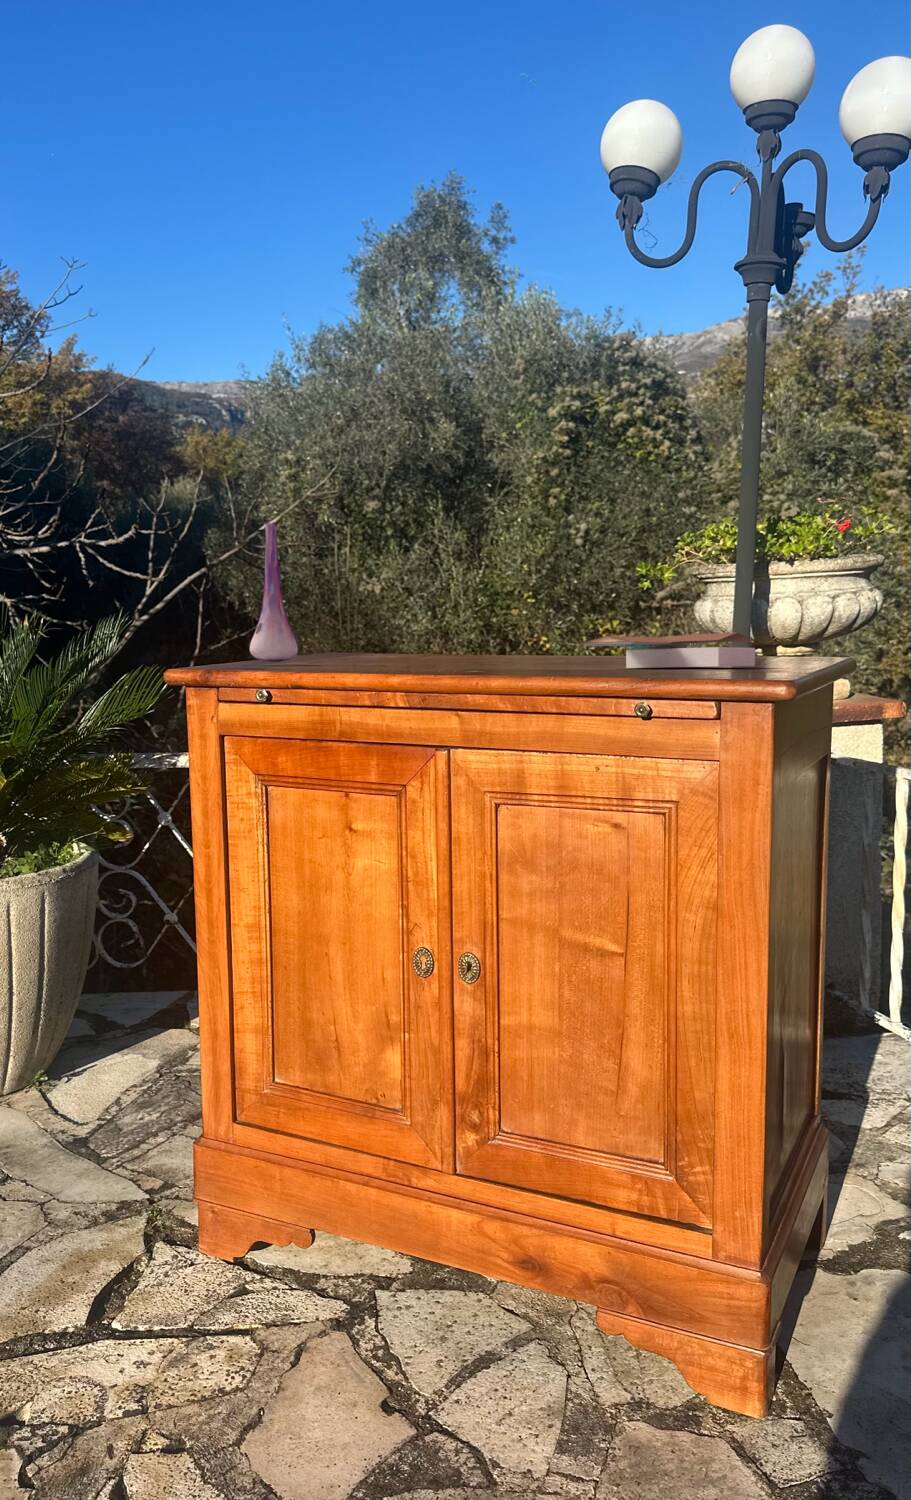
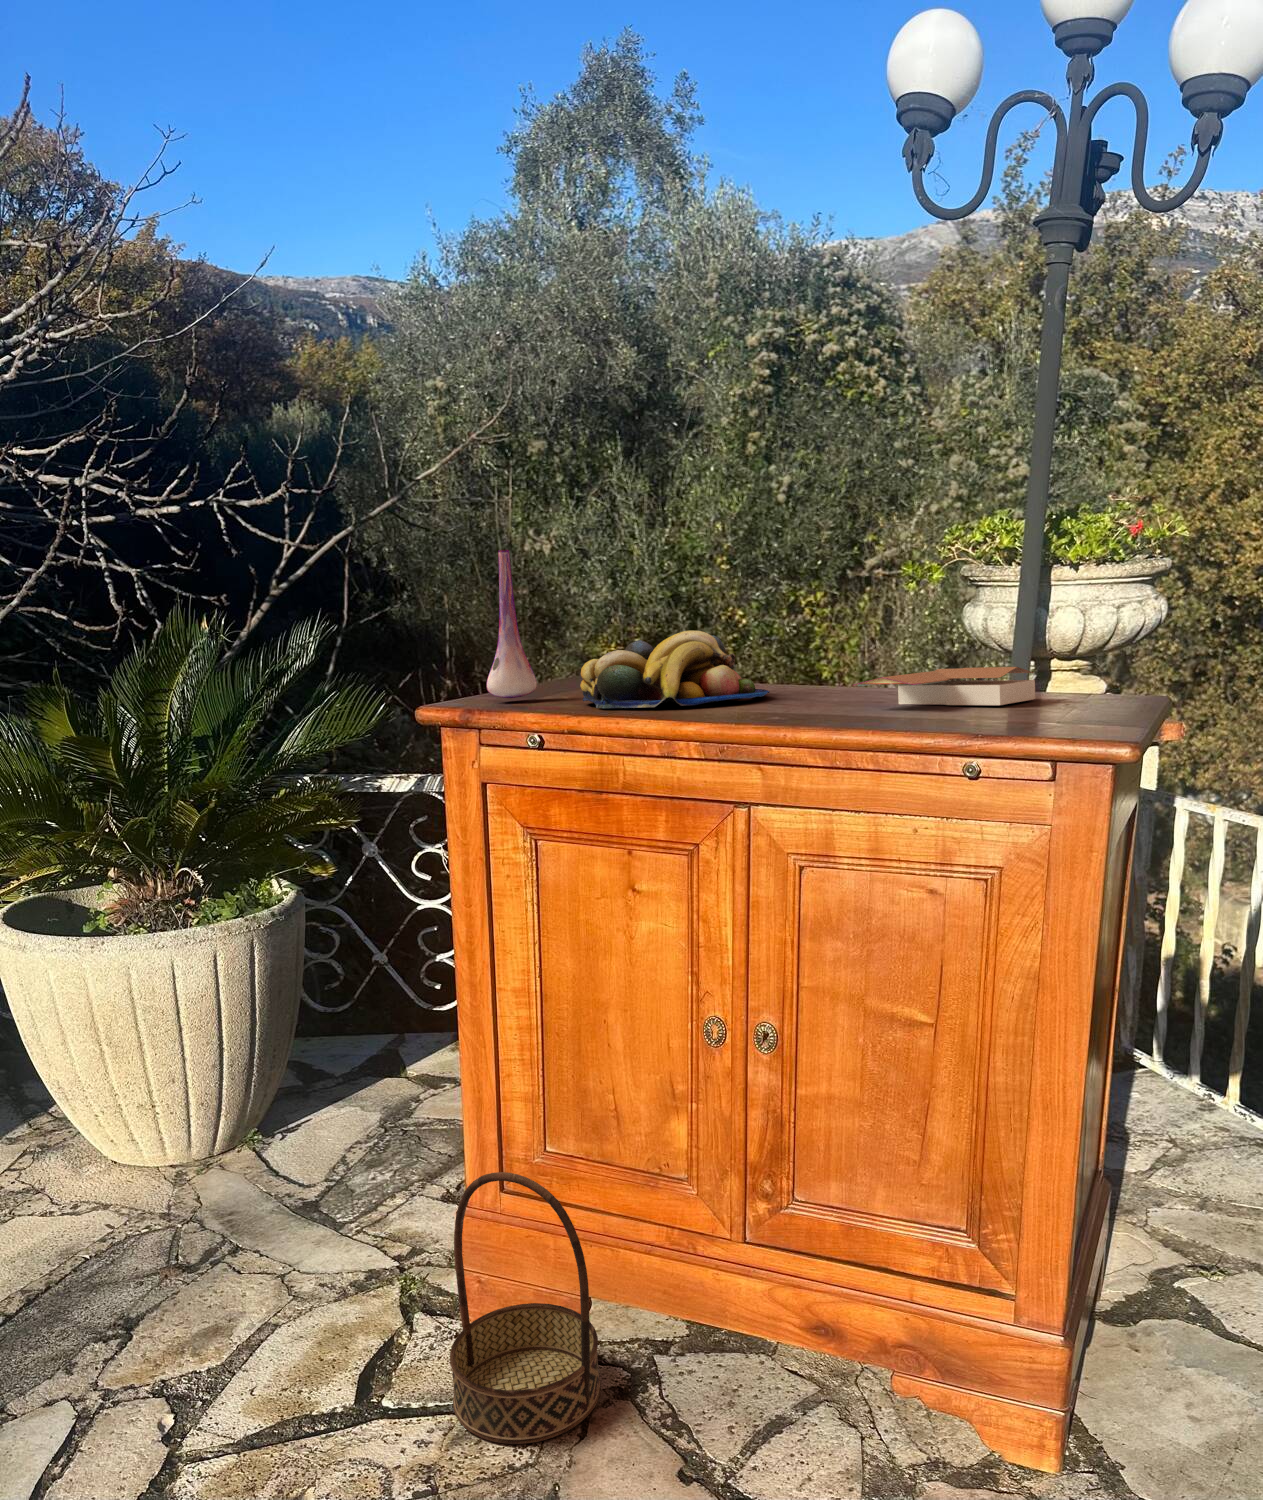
fruit bowl: none [335,599,512,666] -> present [580,630,770,708]
basket: none [177,1105,322,1369] -> present [450,1172,601,1444]

